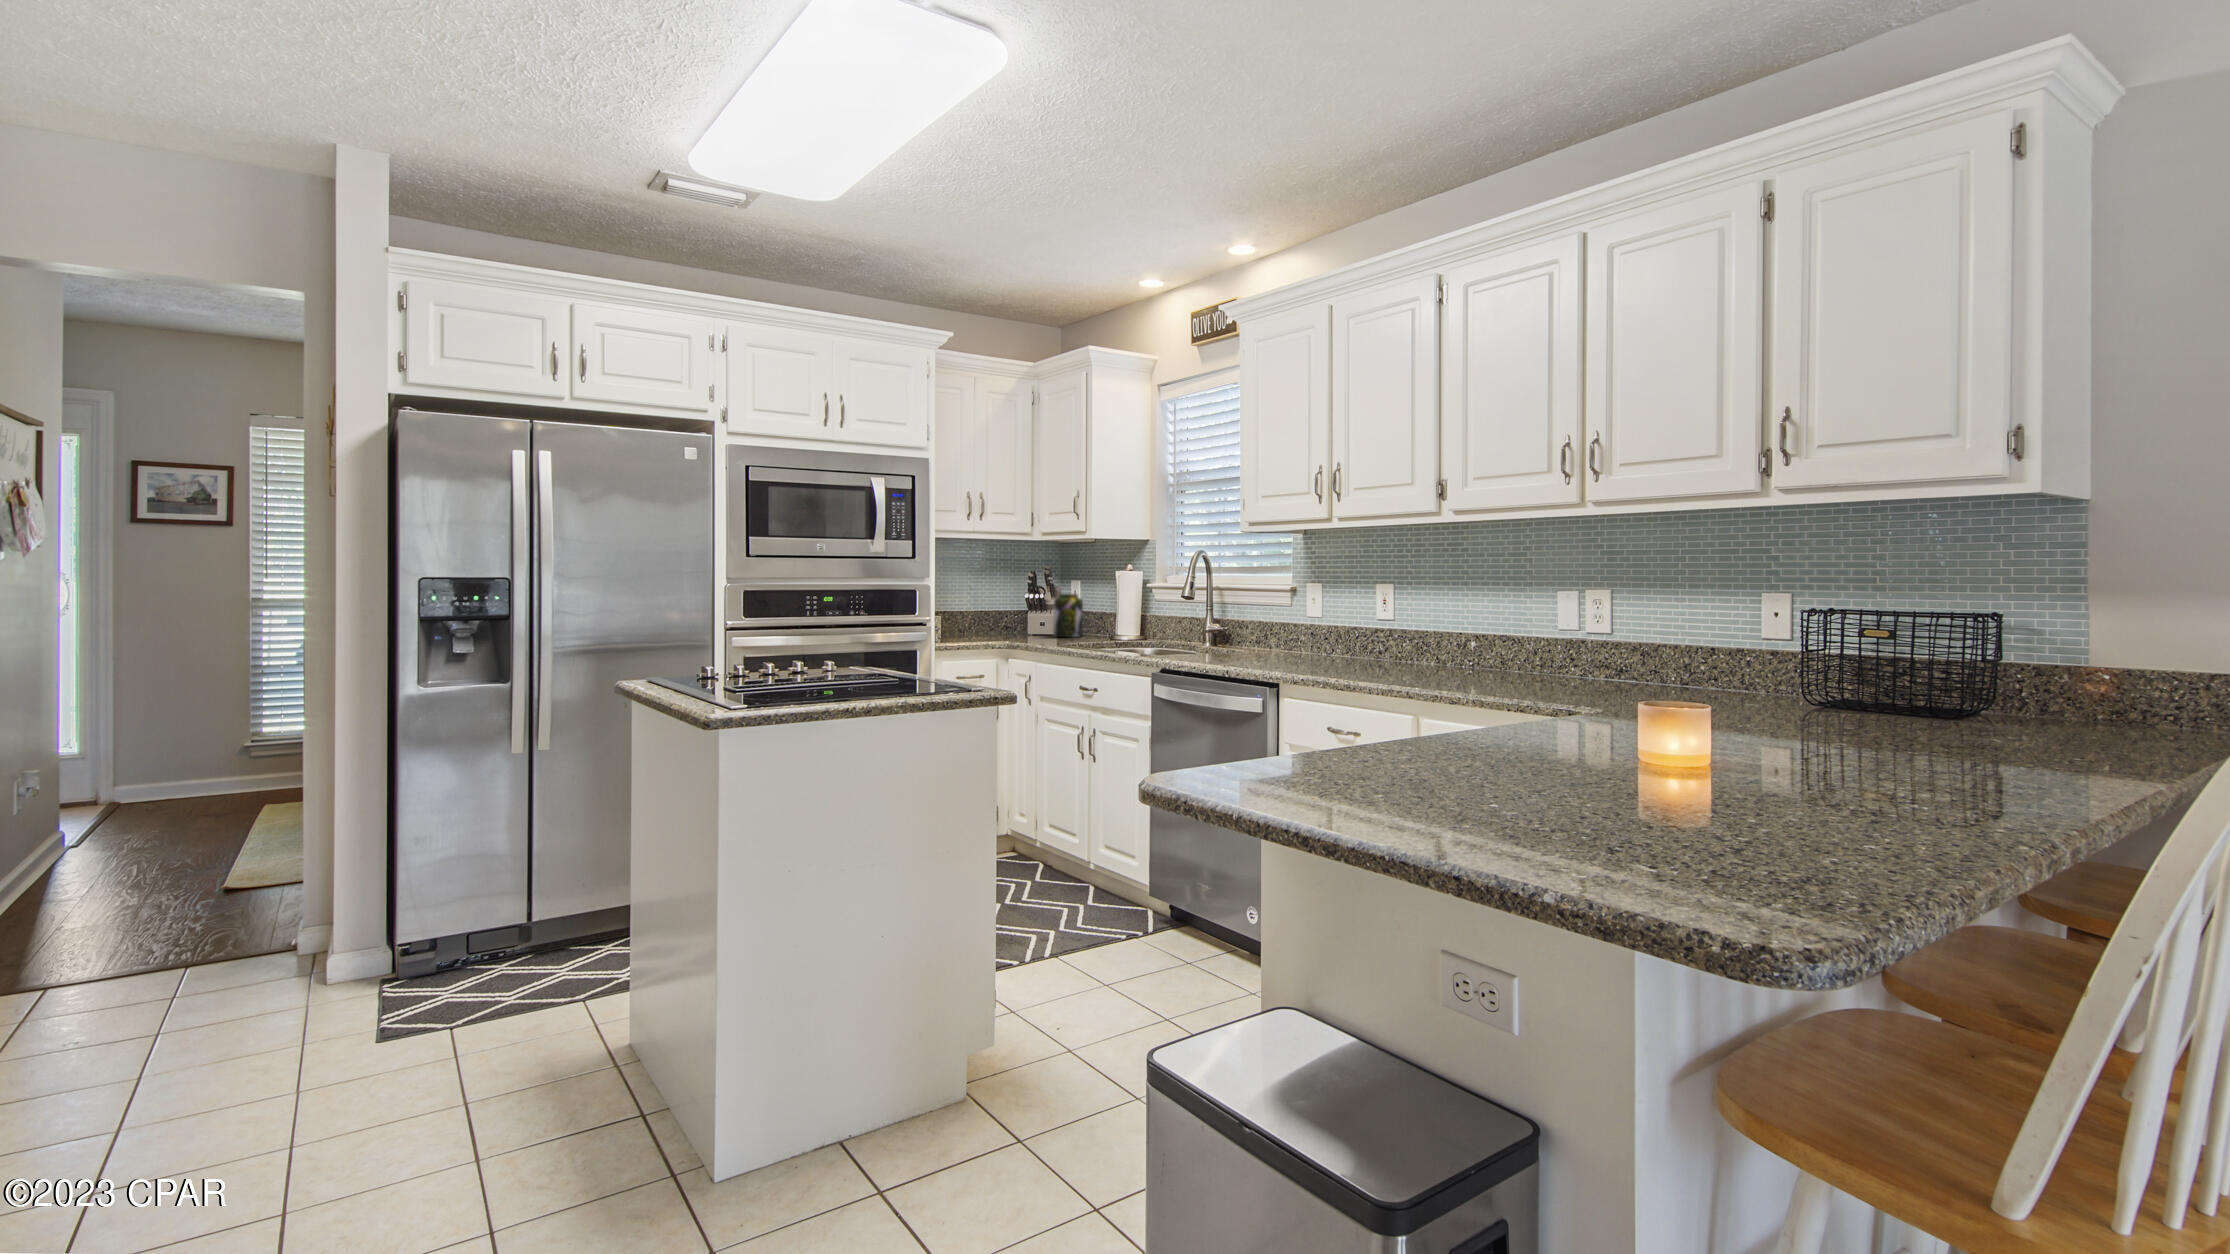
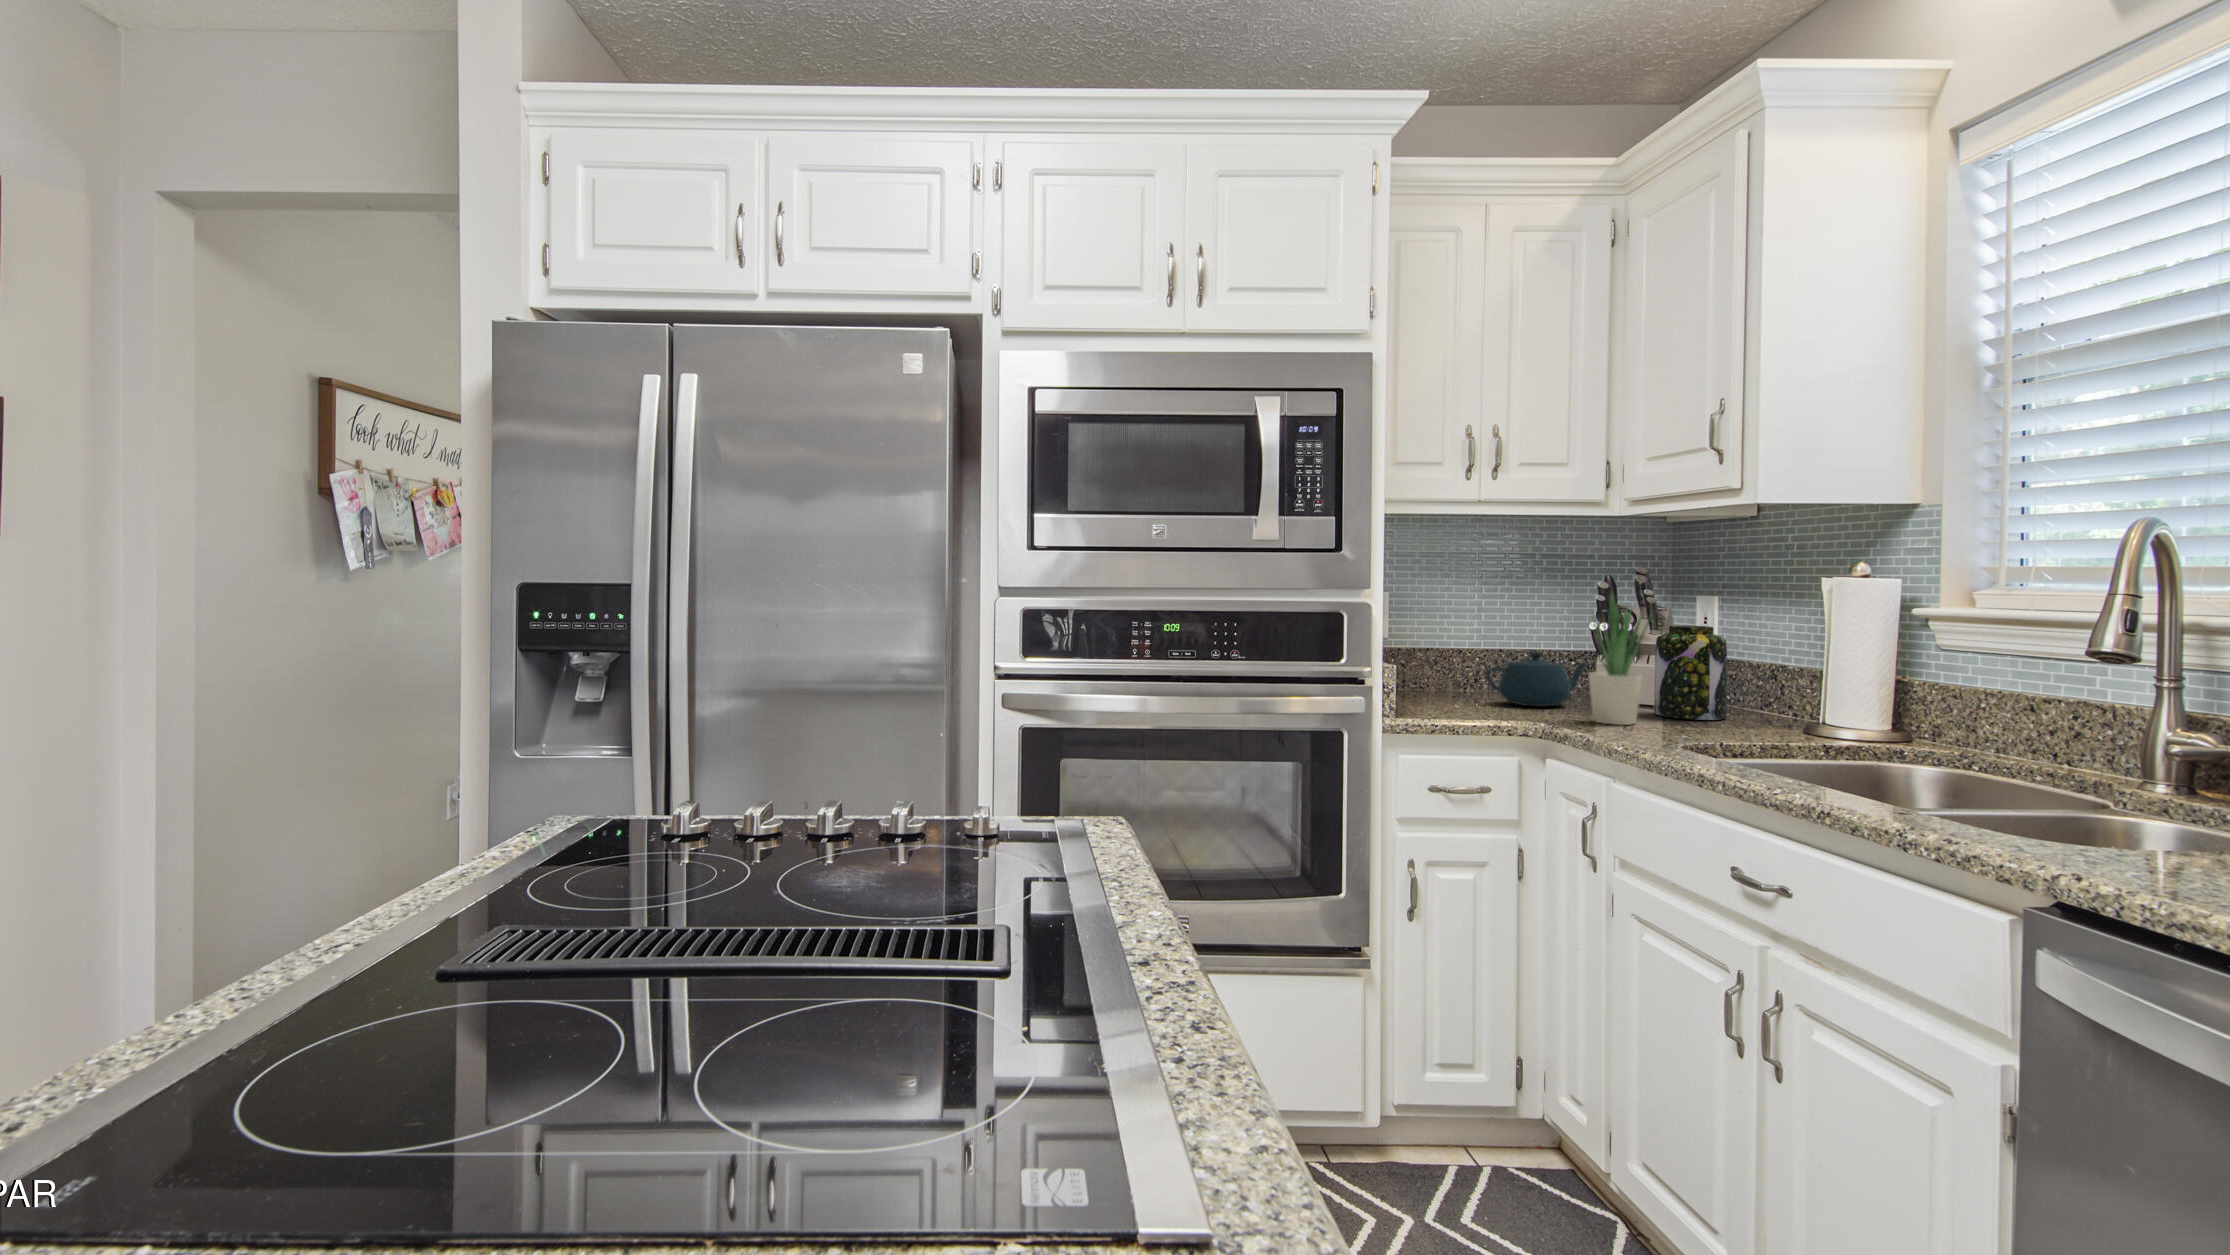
potted plant: none [1026,575,1053,640] -> present [1588,591,1649,725]
teapot: none [976,609,1024,636] -> present [1486,652,1587,707]

